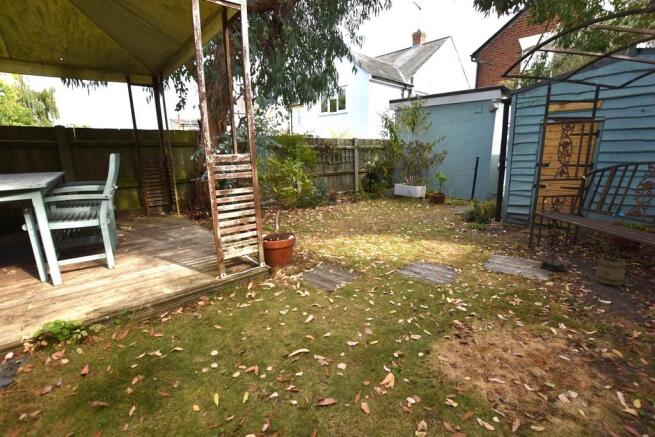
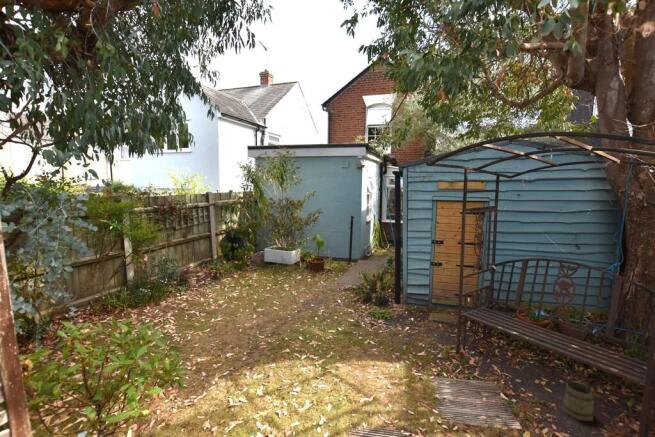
decorative plant: present [539,244,566,272] -> none [494,365,534,405]

